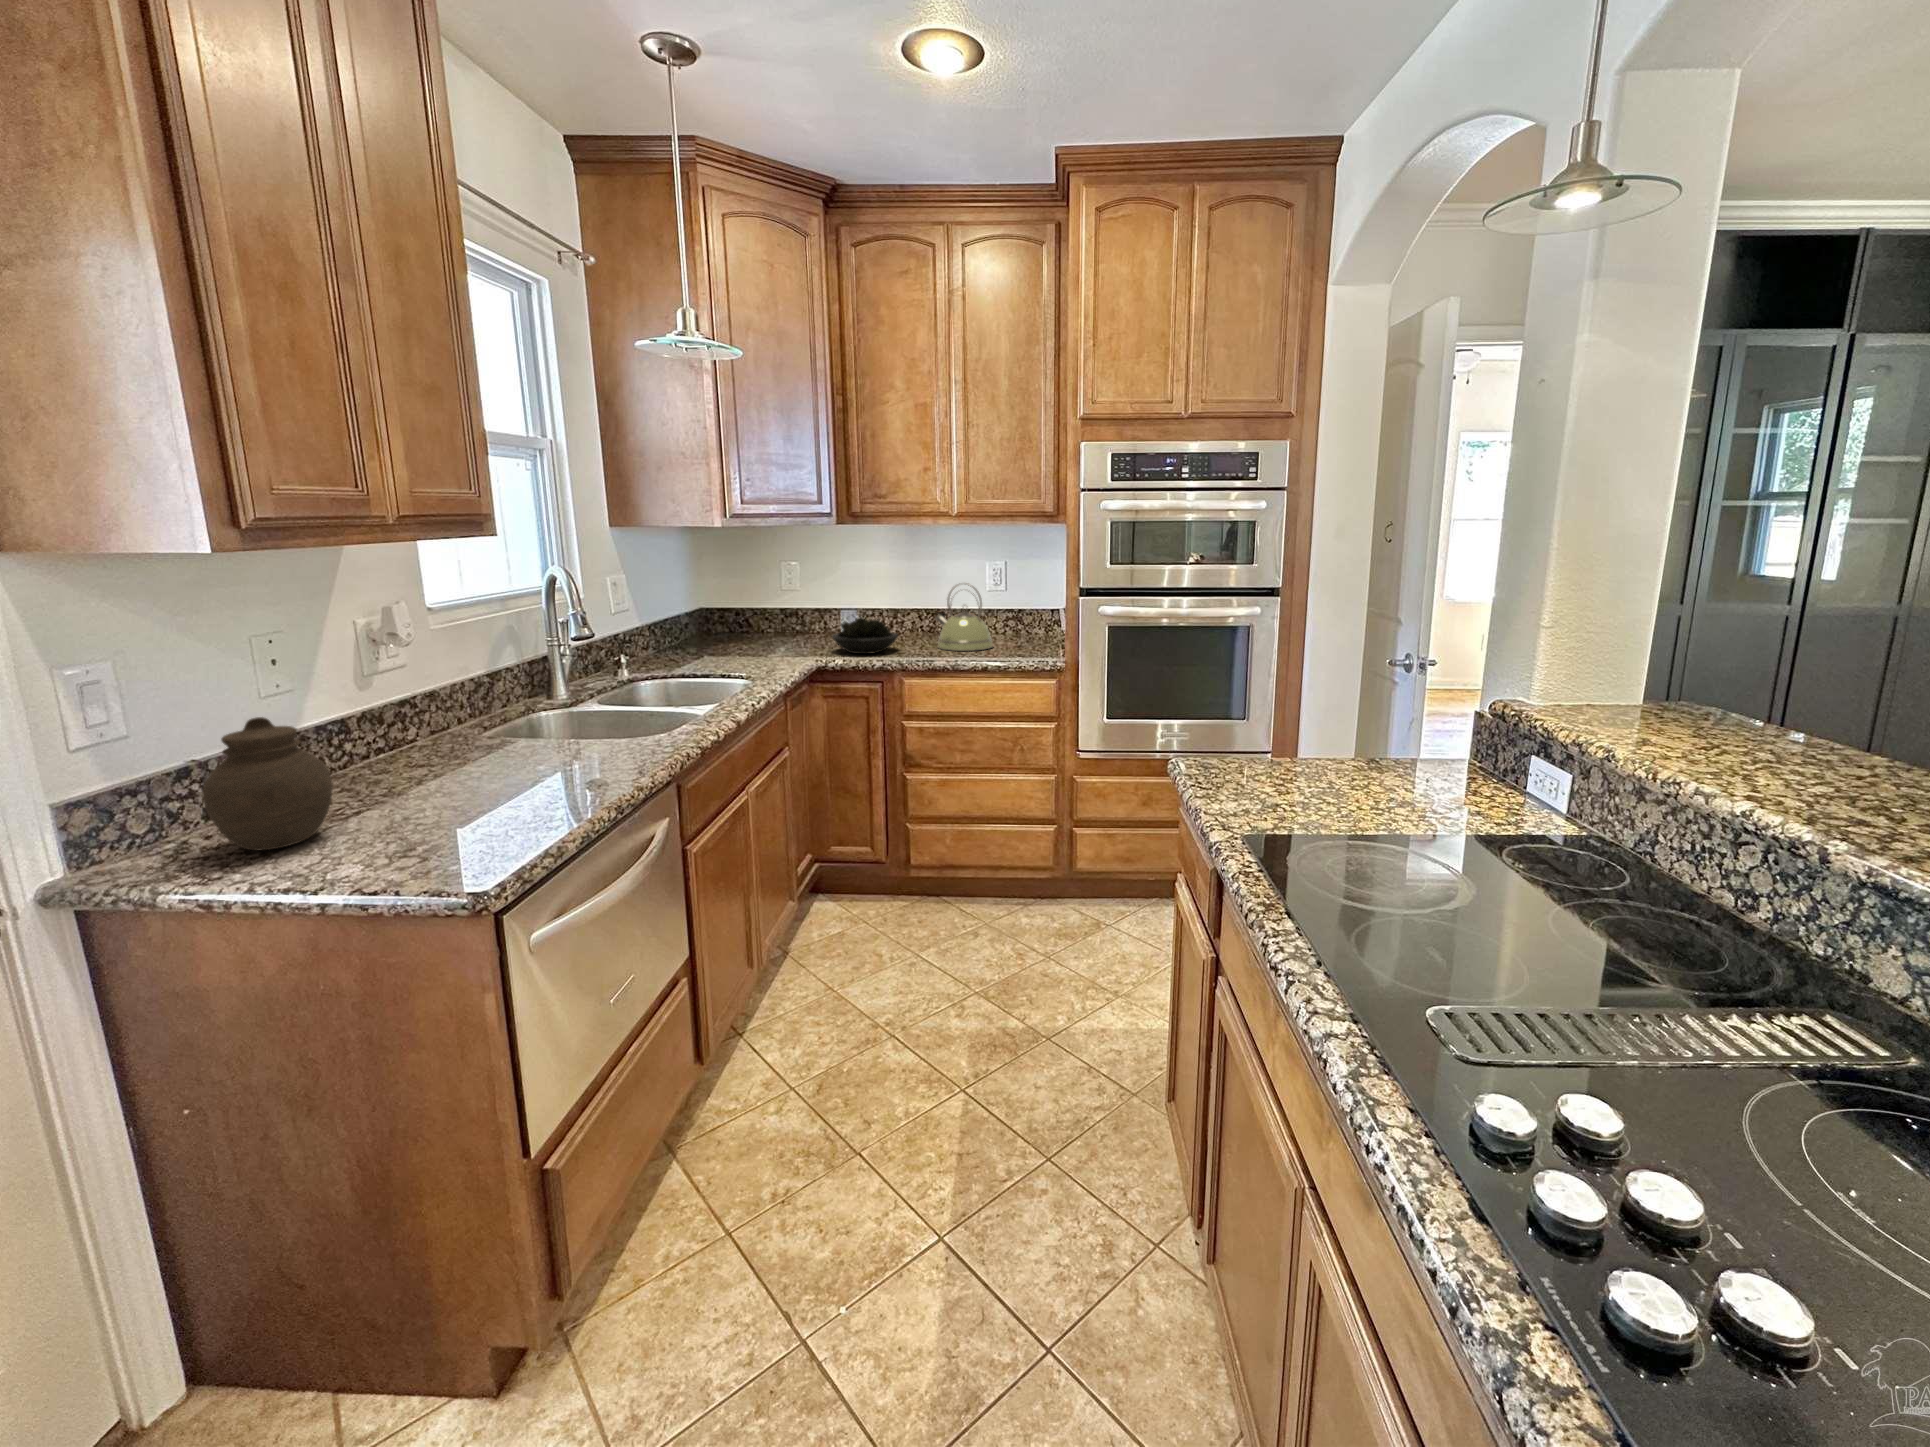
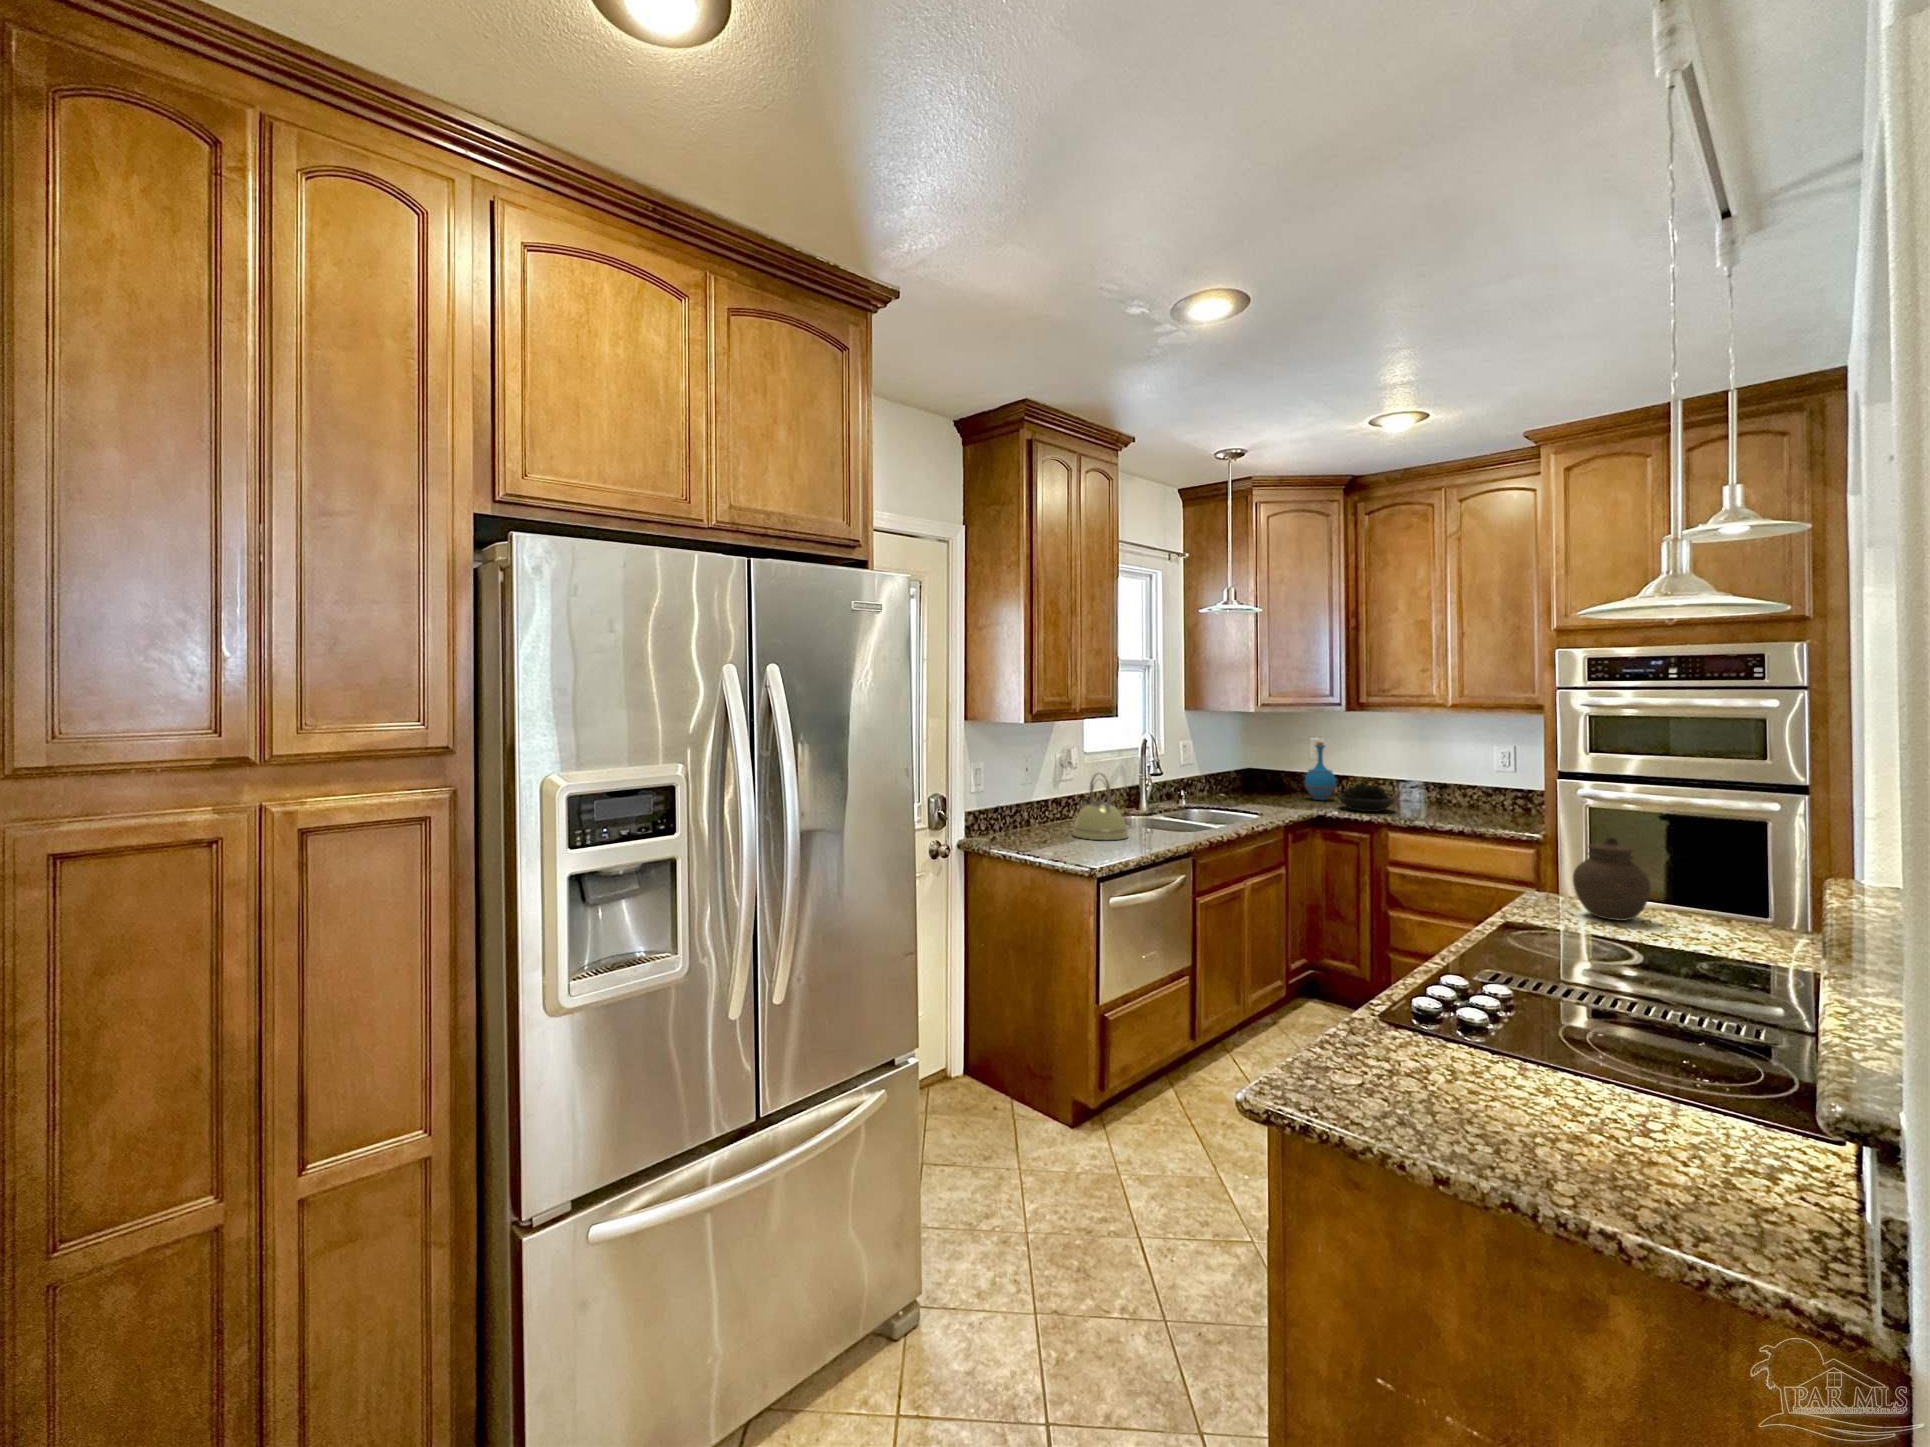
bottle: none [783,567,823,643] -> present [1305,742,1336,800]
kettle: present [935,585,993,651] -> present [1072,773,1128,840]
jar: present [202,717,333,850] -> present [1573,837,1651,921]

